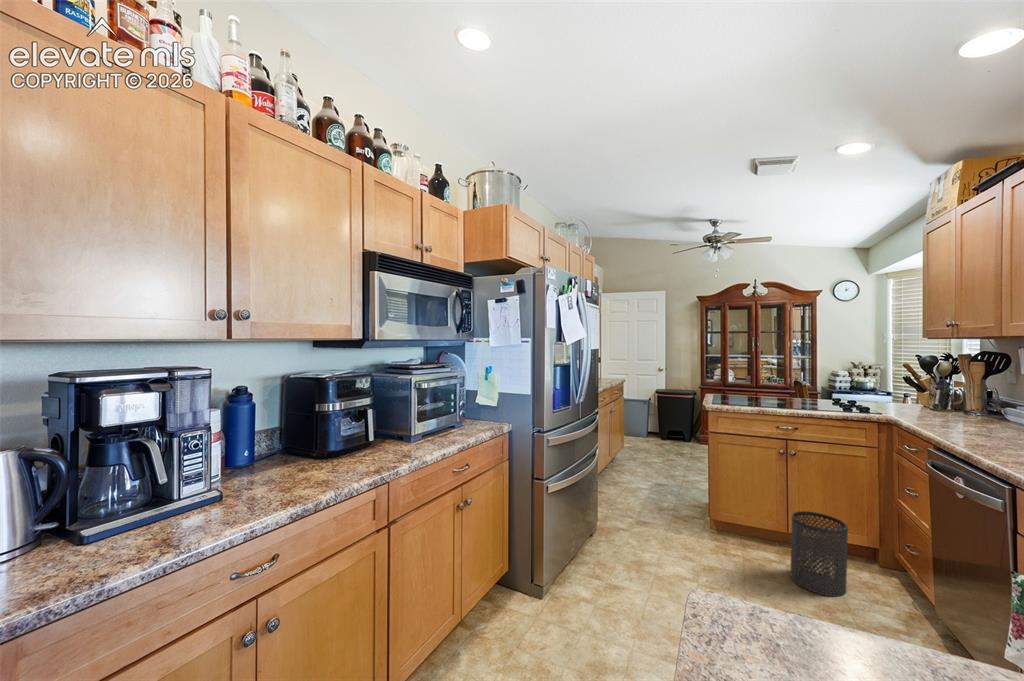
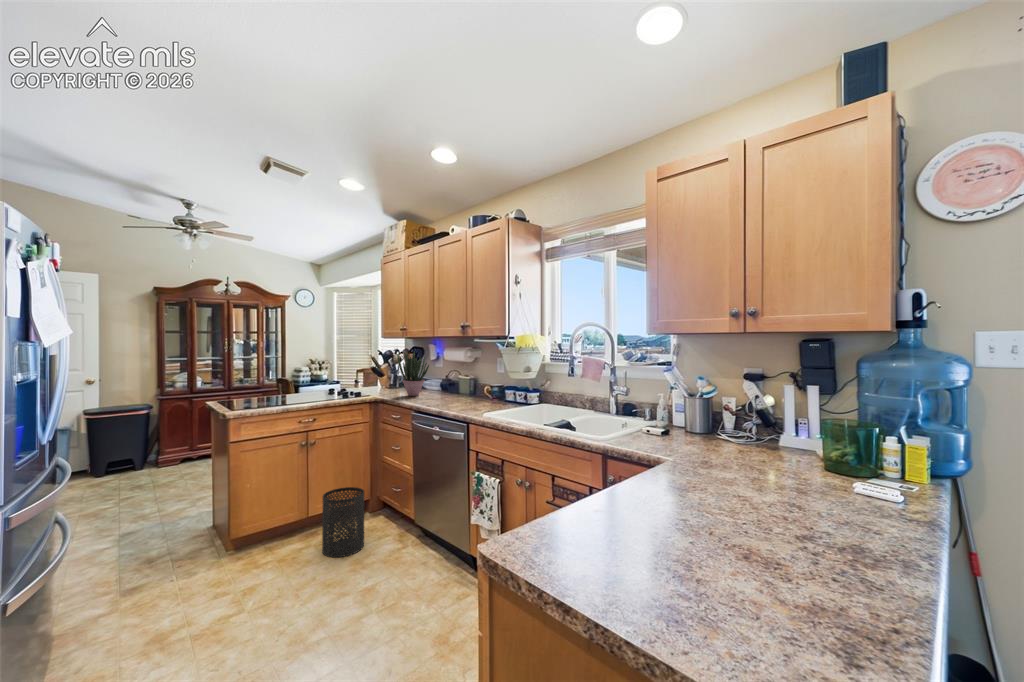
potted plant: none [924,358,990,425] -> present [397,351,429,396]

